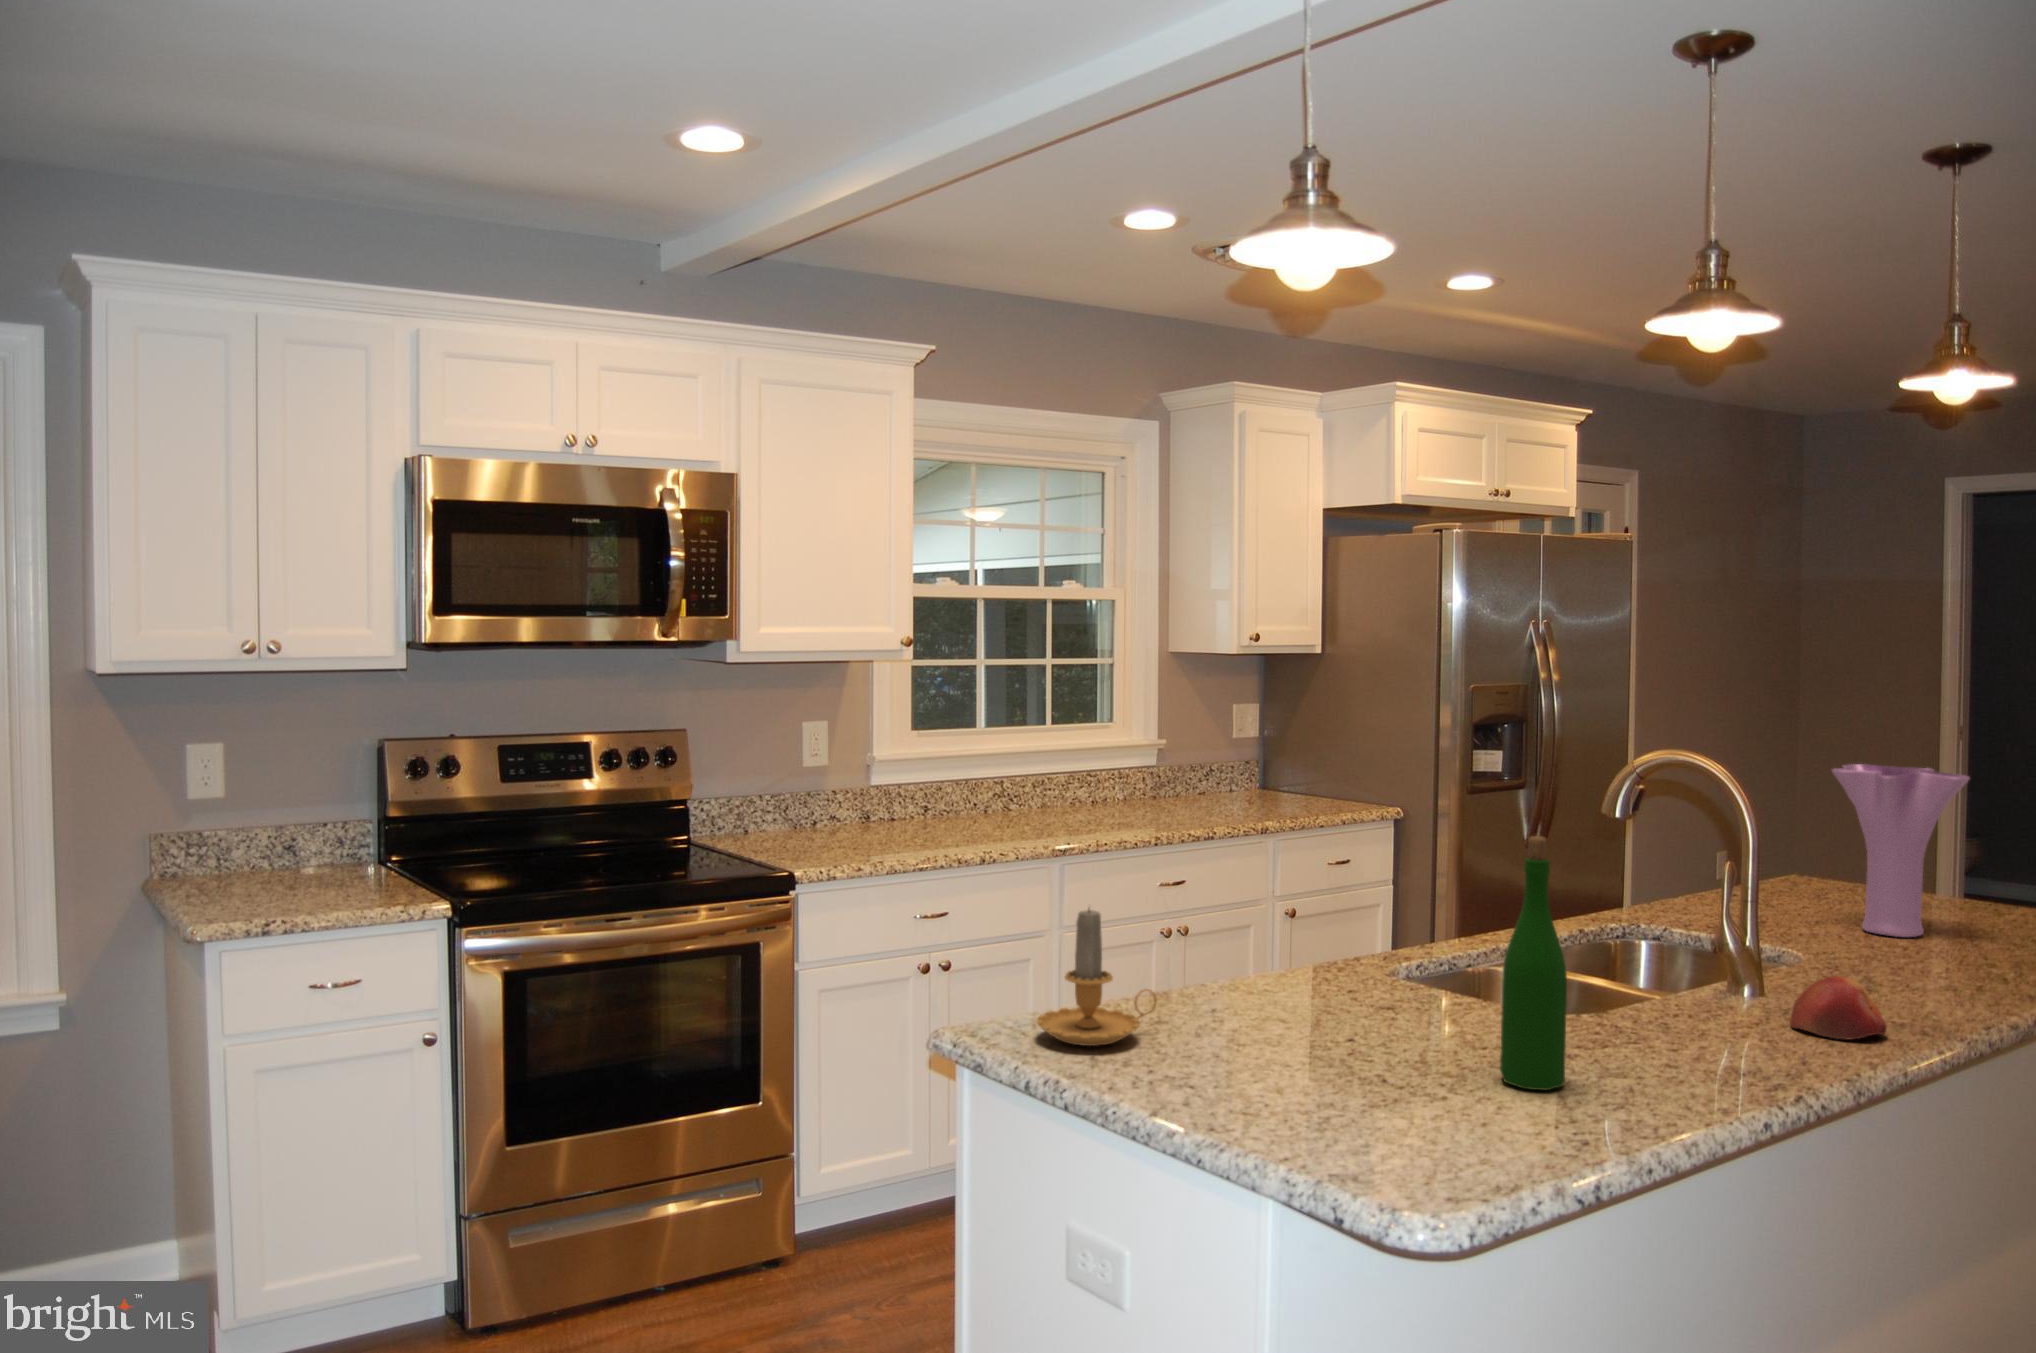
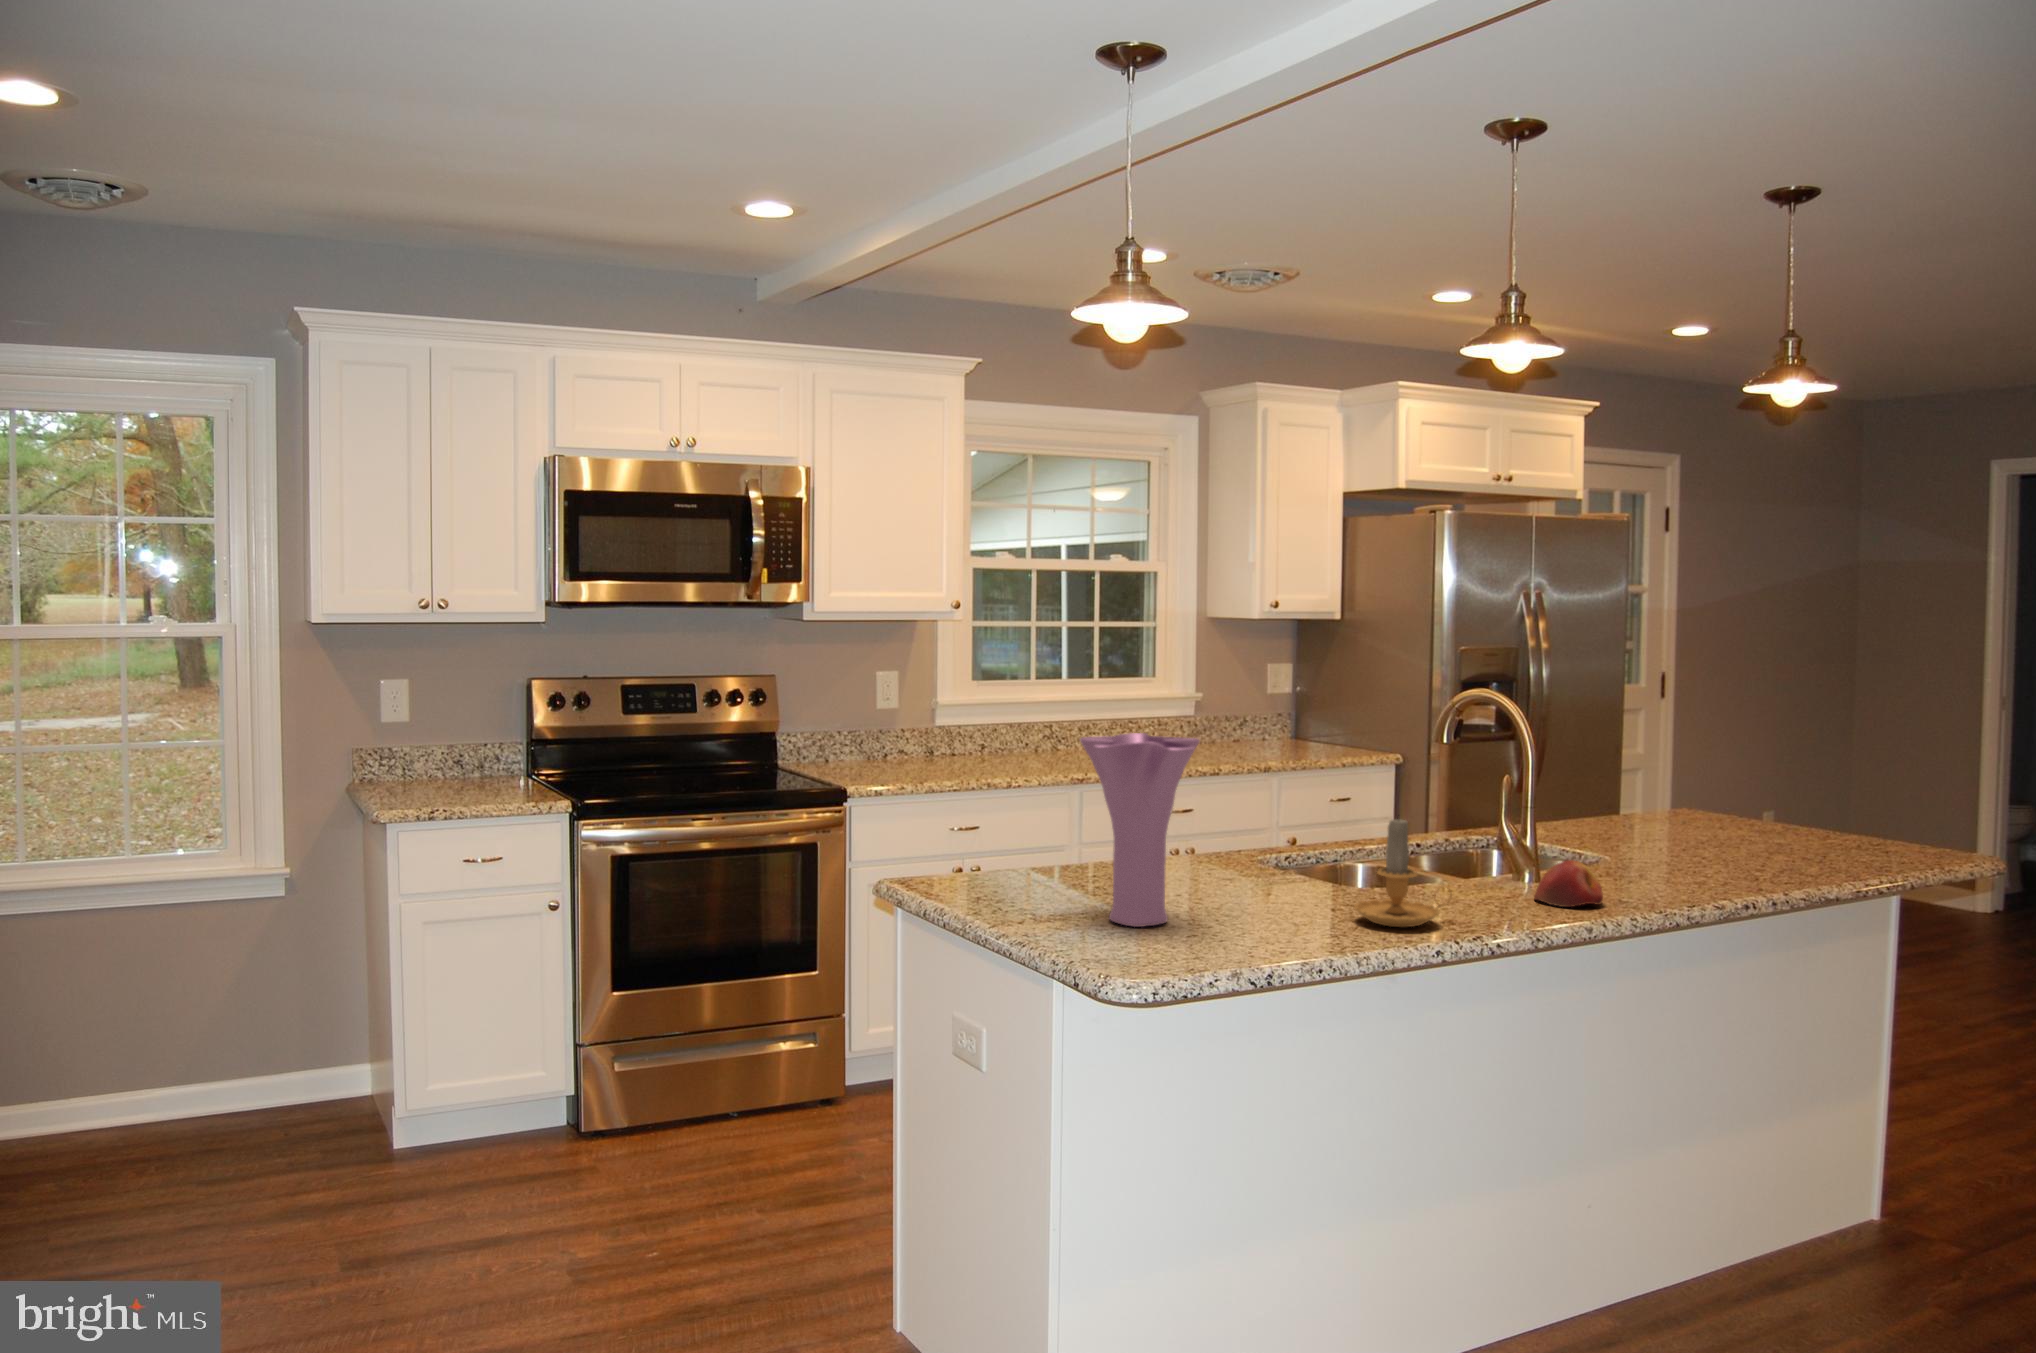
vase: present [1832,764,1969,937] -> present [1080,733,1199,927]
wine bottle: present [1500,836,1567,1090] -> none [1262,739,1310,925]
candle: present [1036,908,1157,1046] -> present [1354,815,1452,927]

